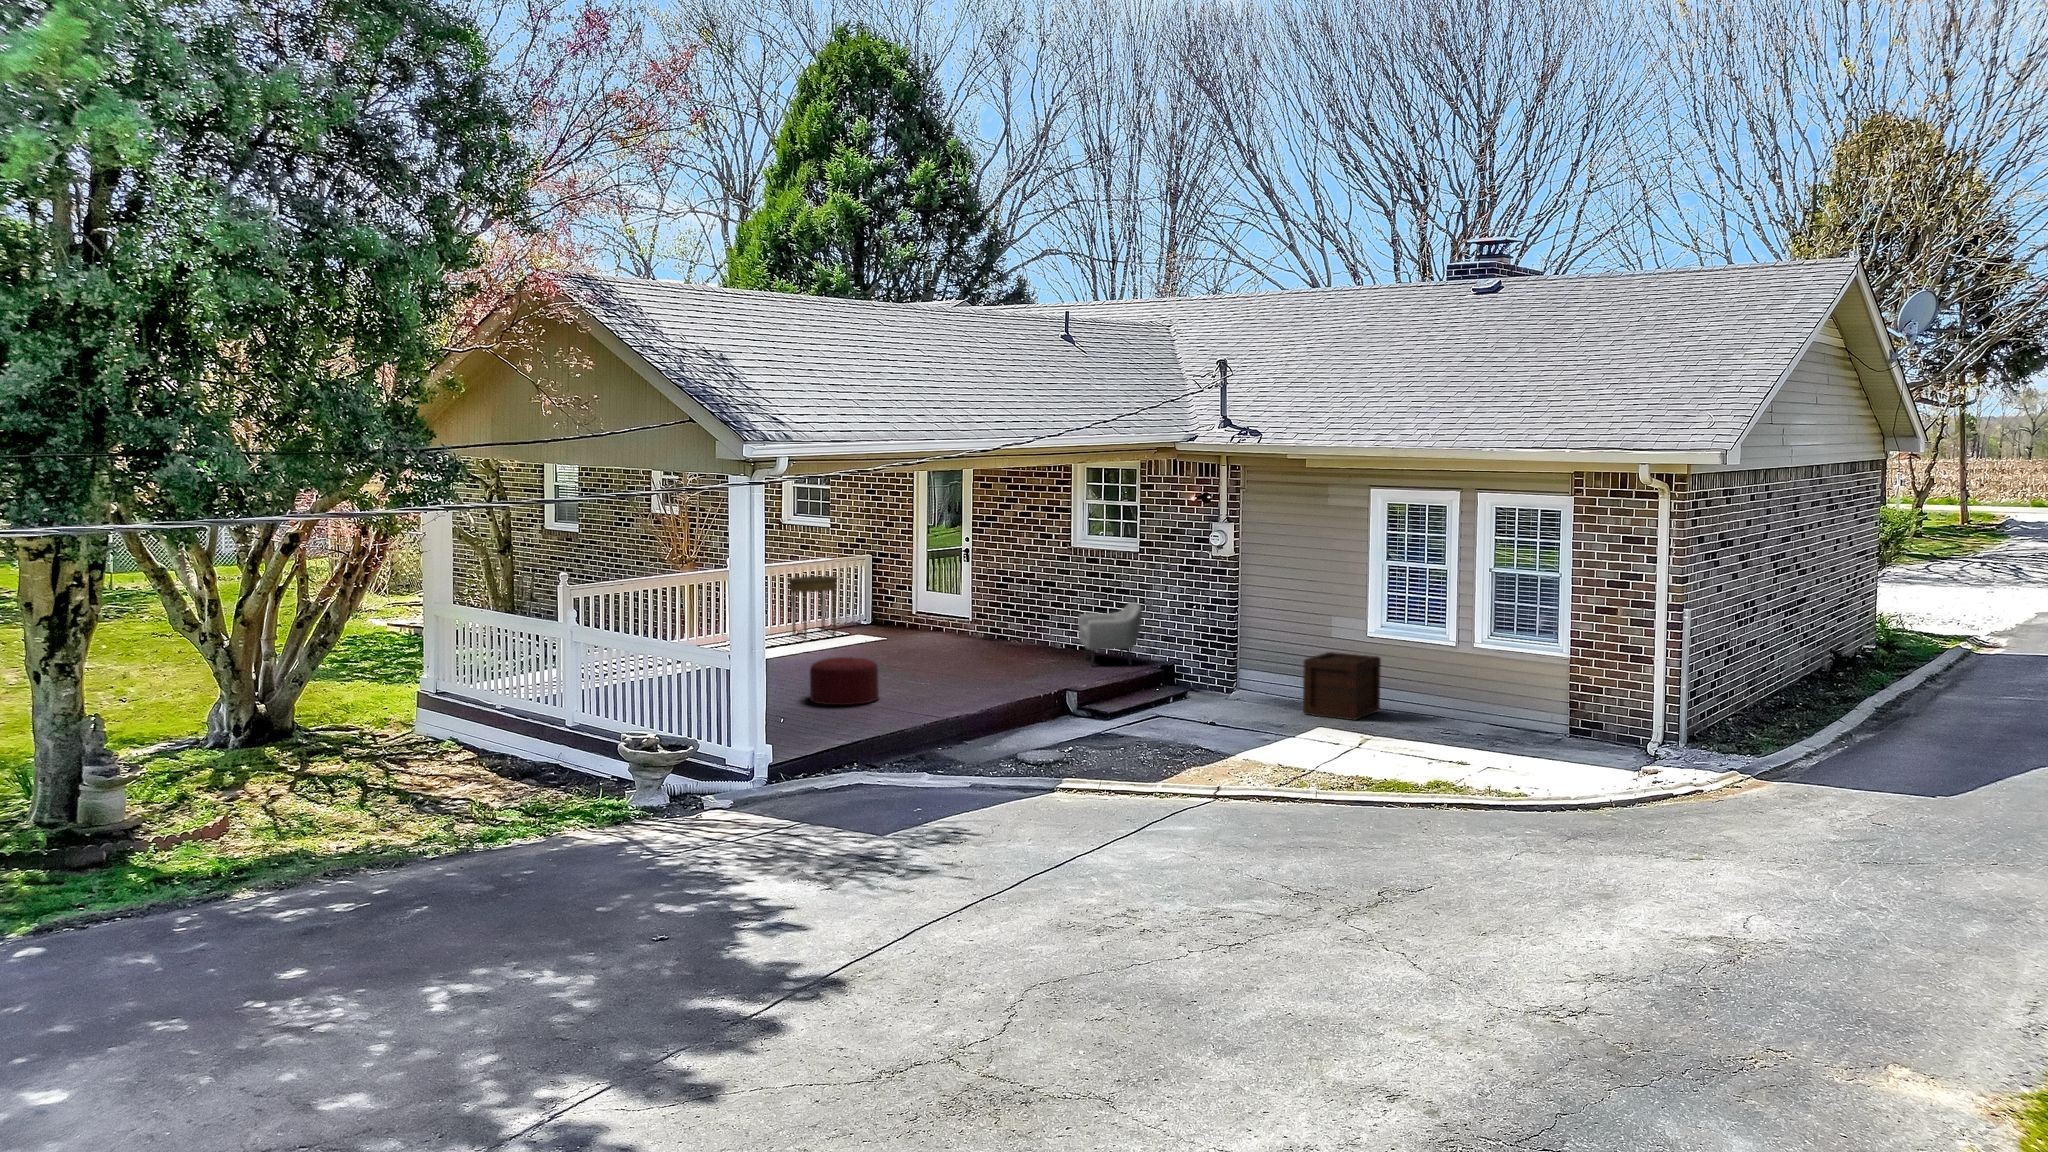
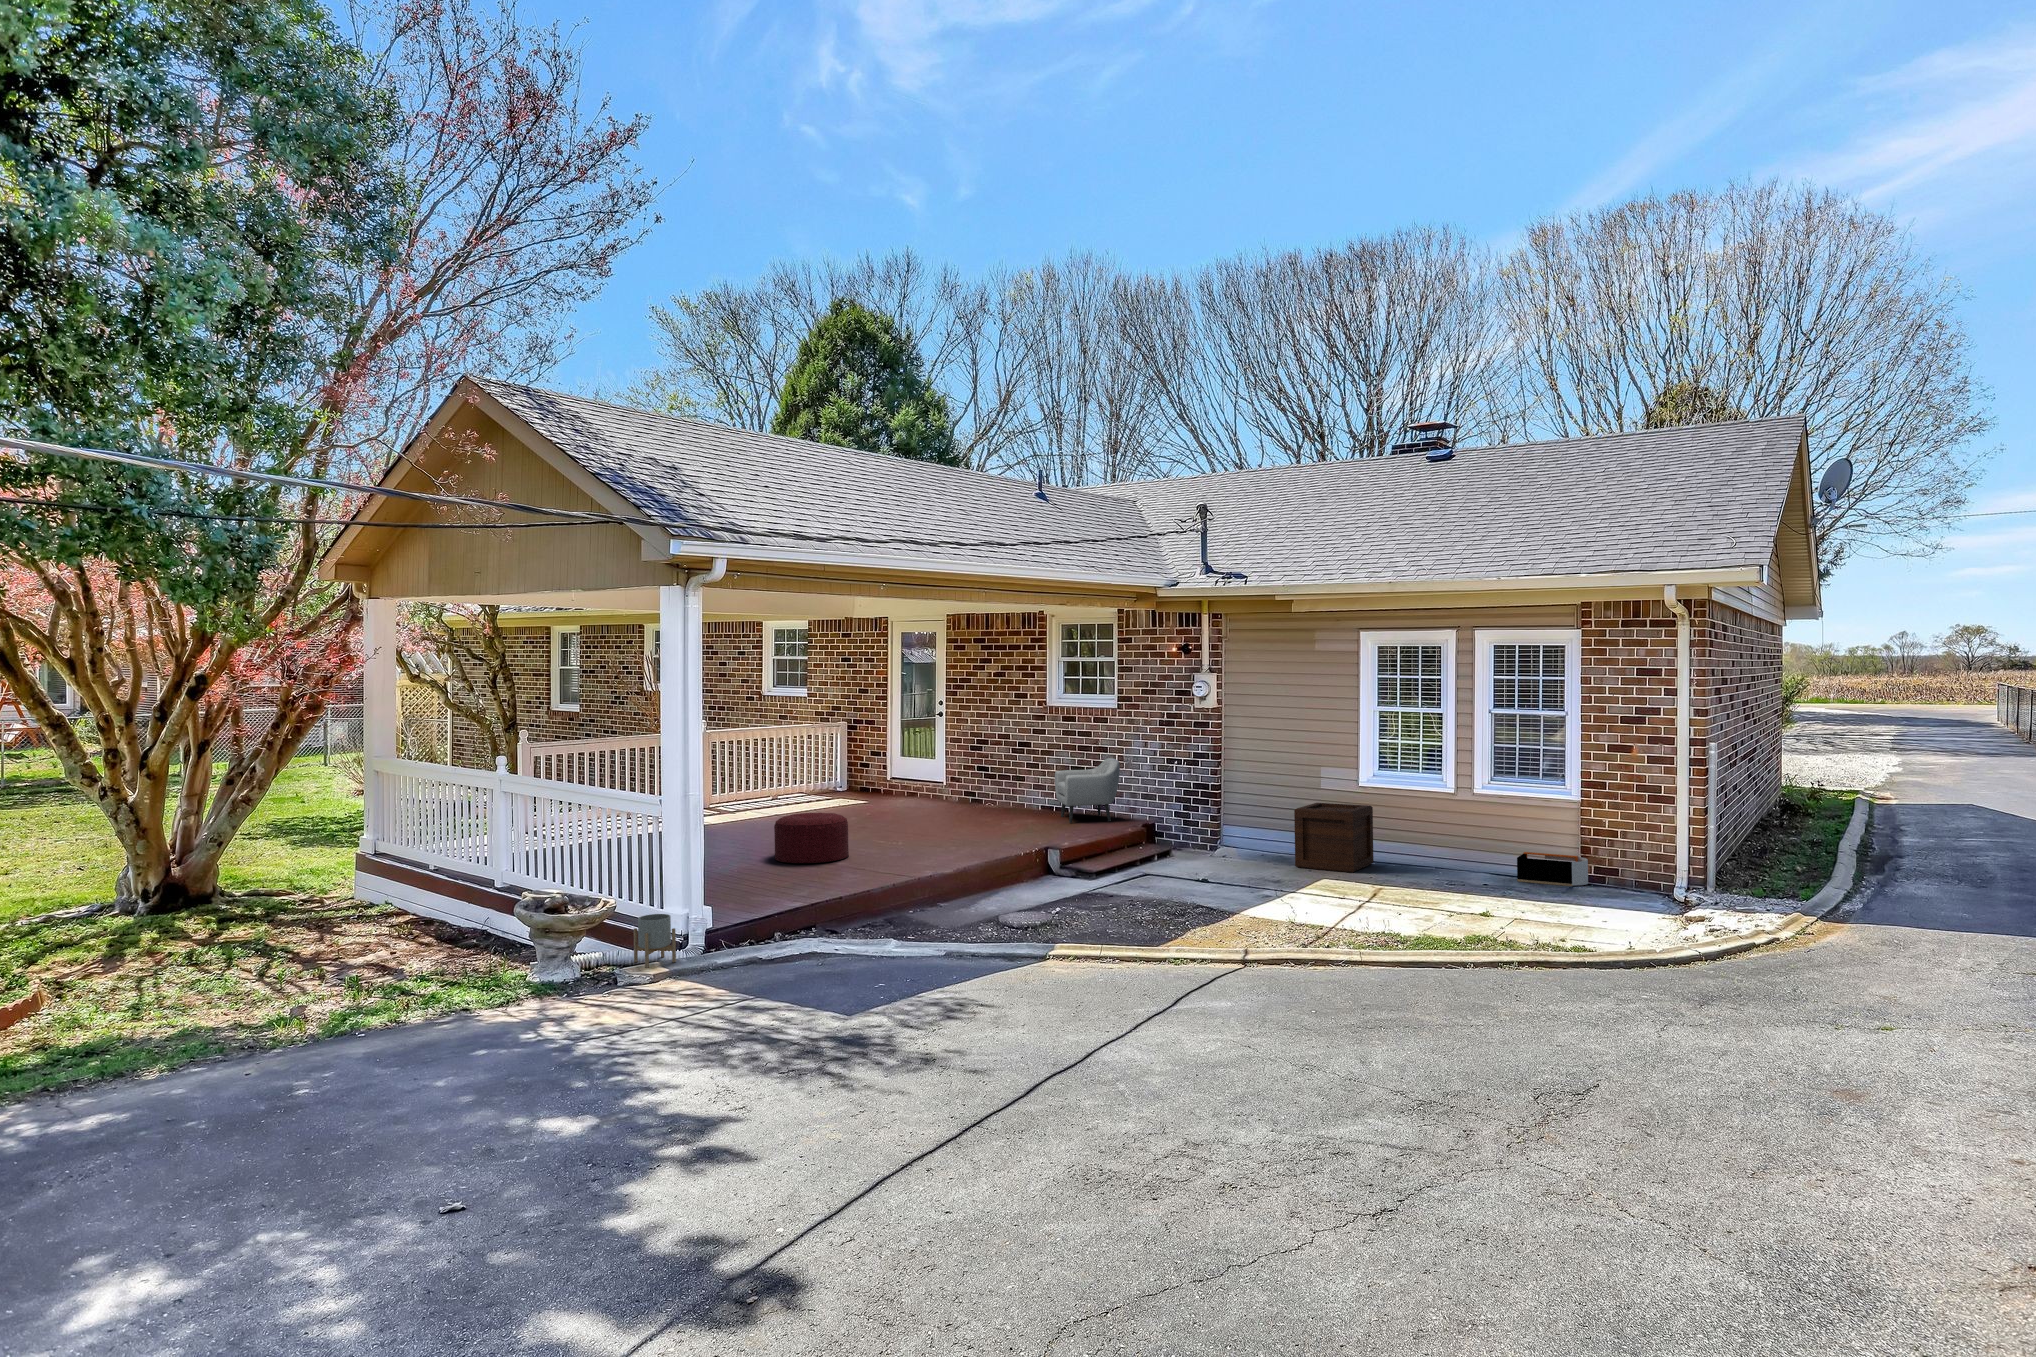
side table: present [788,576,838,638] -> none [765,741,816,802]
storage bin: none [1504,704,1569,737] -> present [1517,852,1588,886]
planter: none [705,751,741,796] -> present [634,914,676,968]

